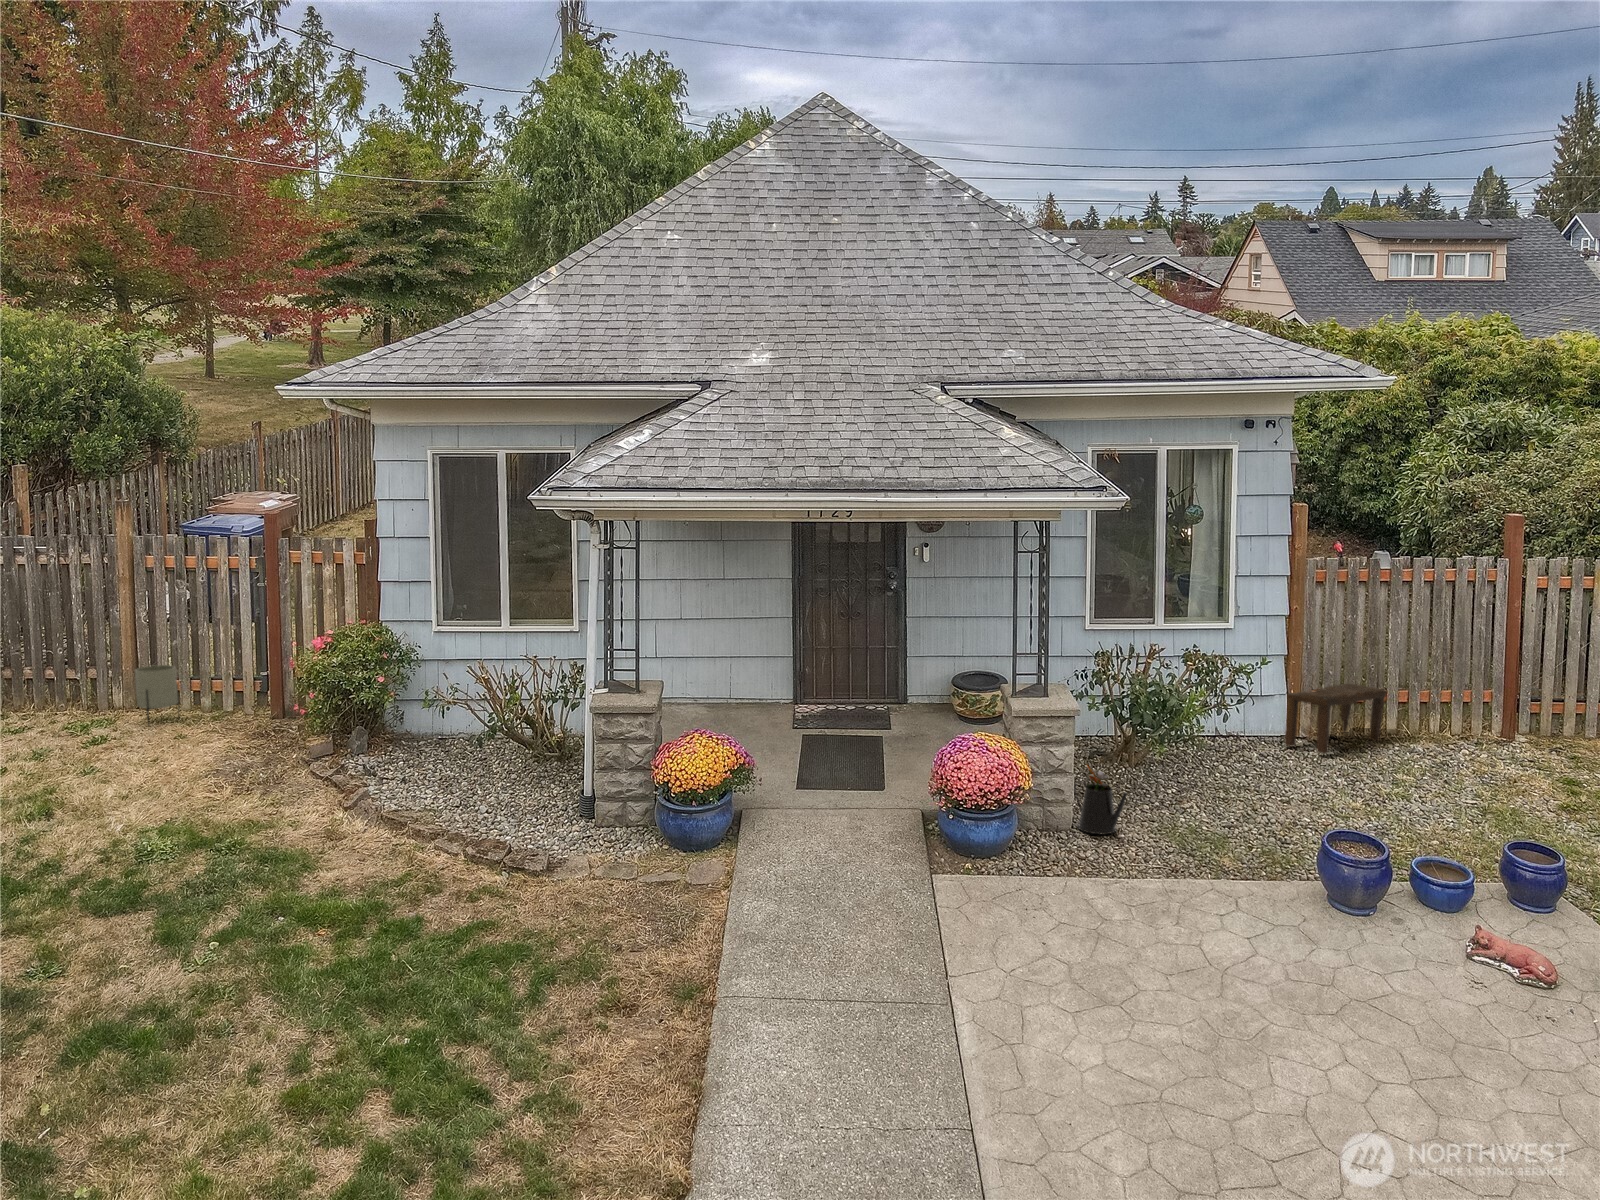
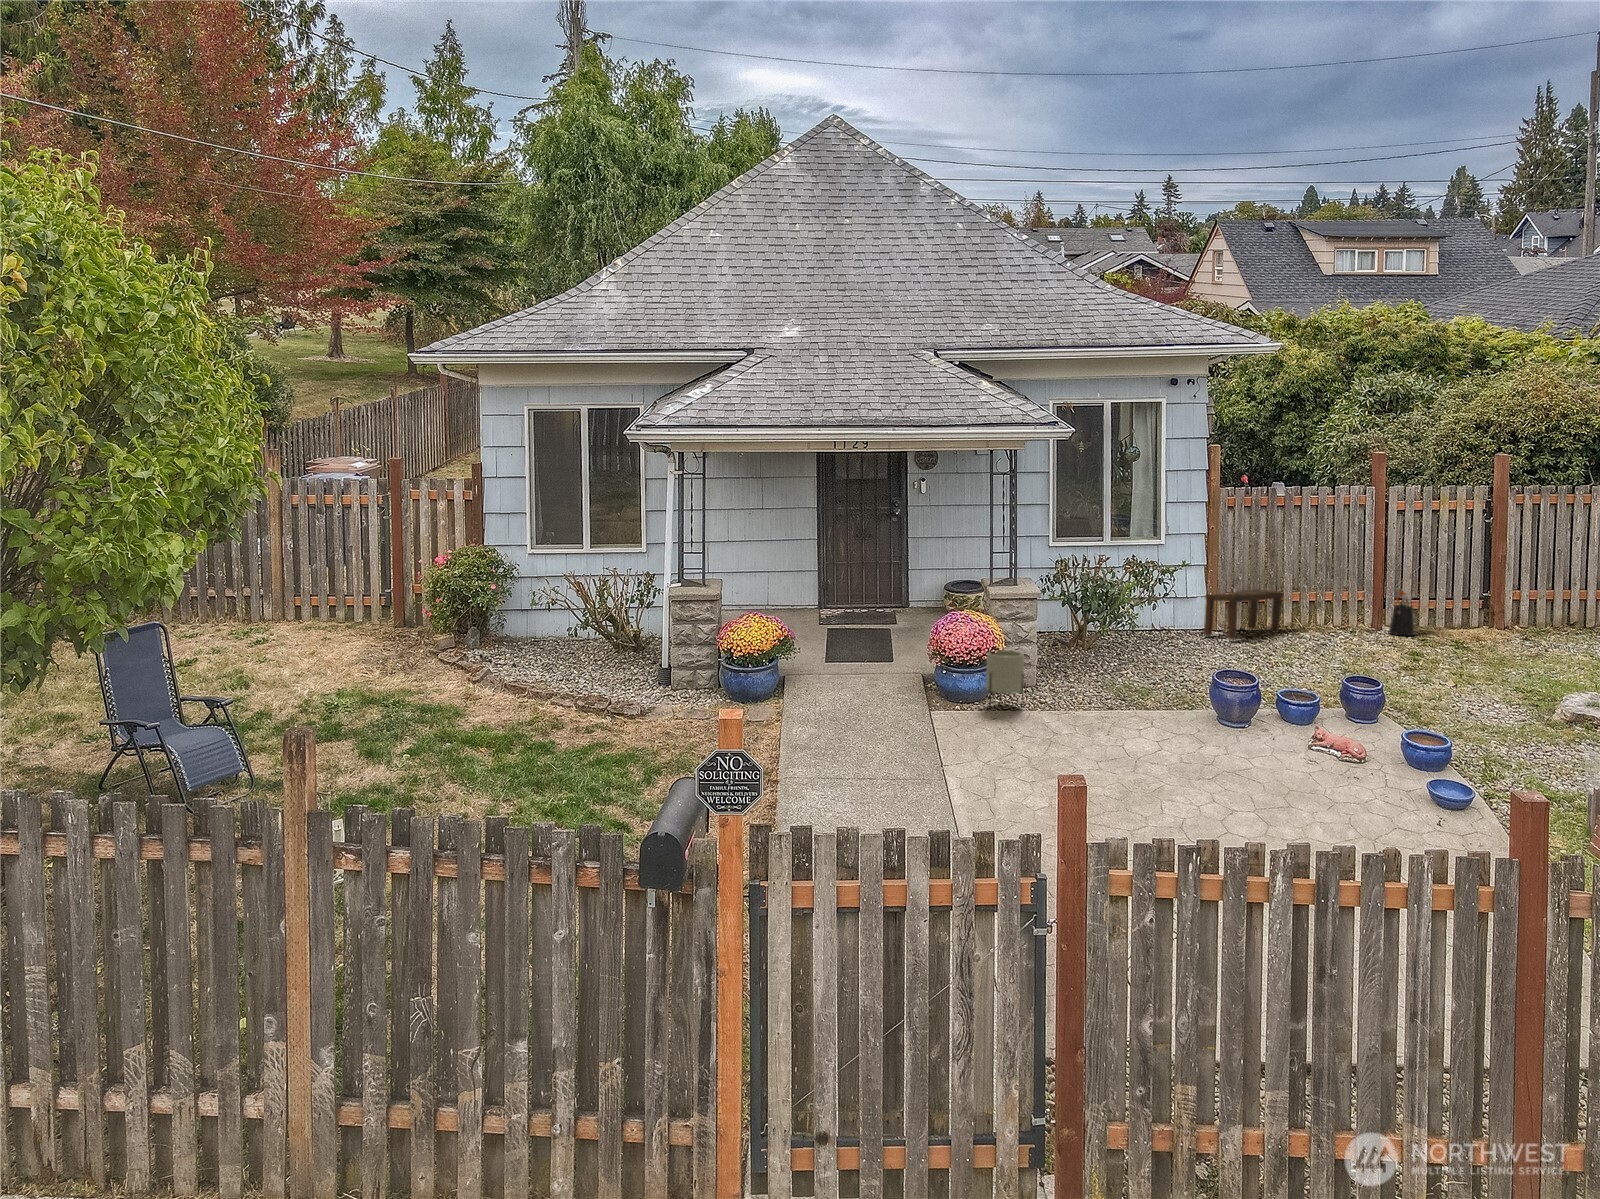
planter: present [135,665,179,725] -> present [986,650,1024,708]
watering can: present [1074,767,1127,834] -> present [1389,591,1416,635]

